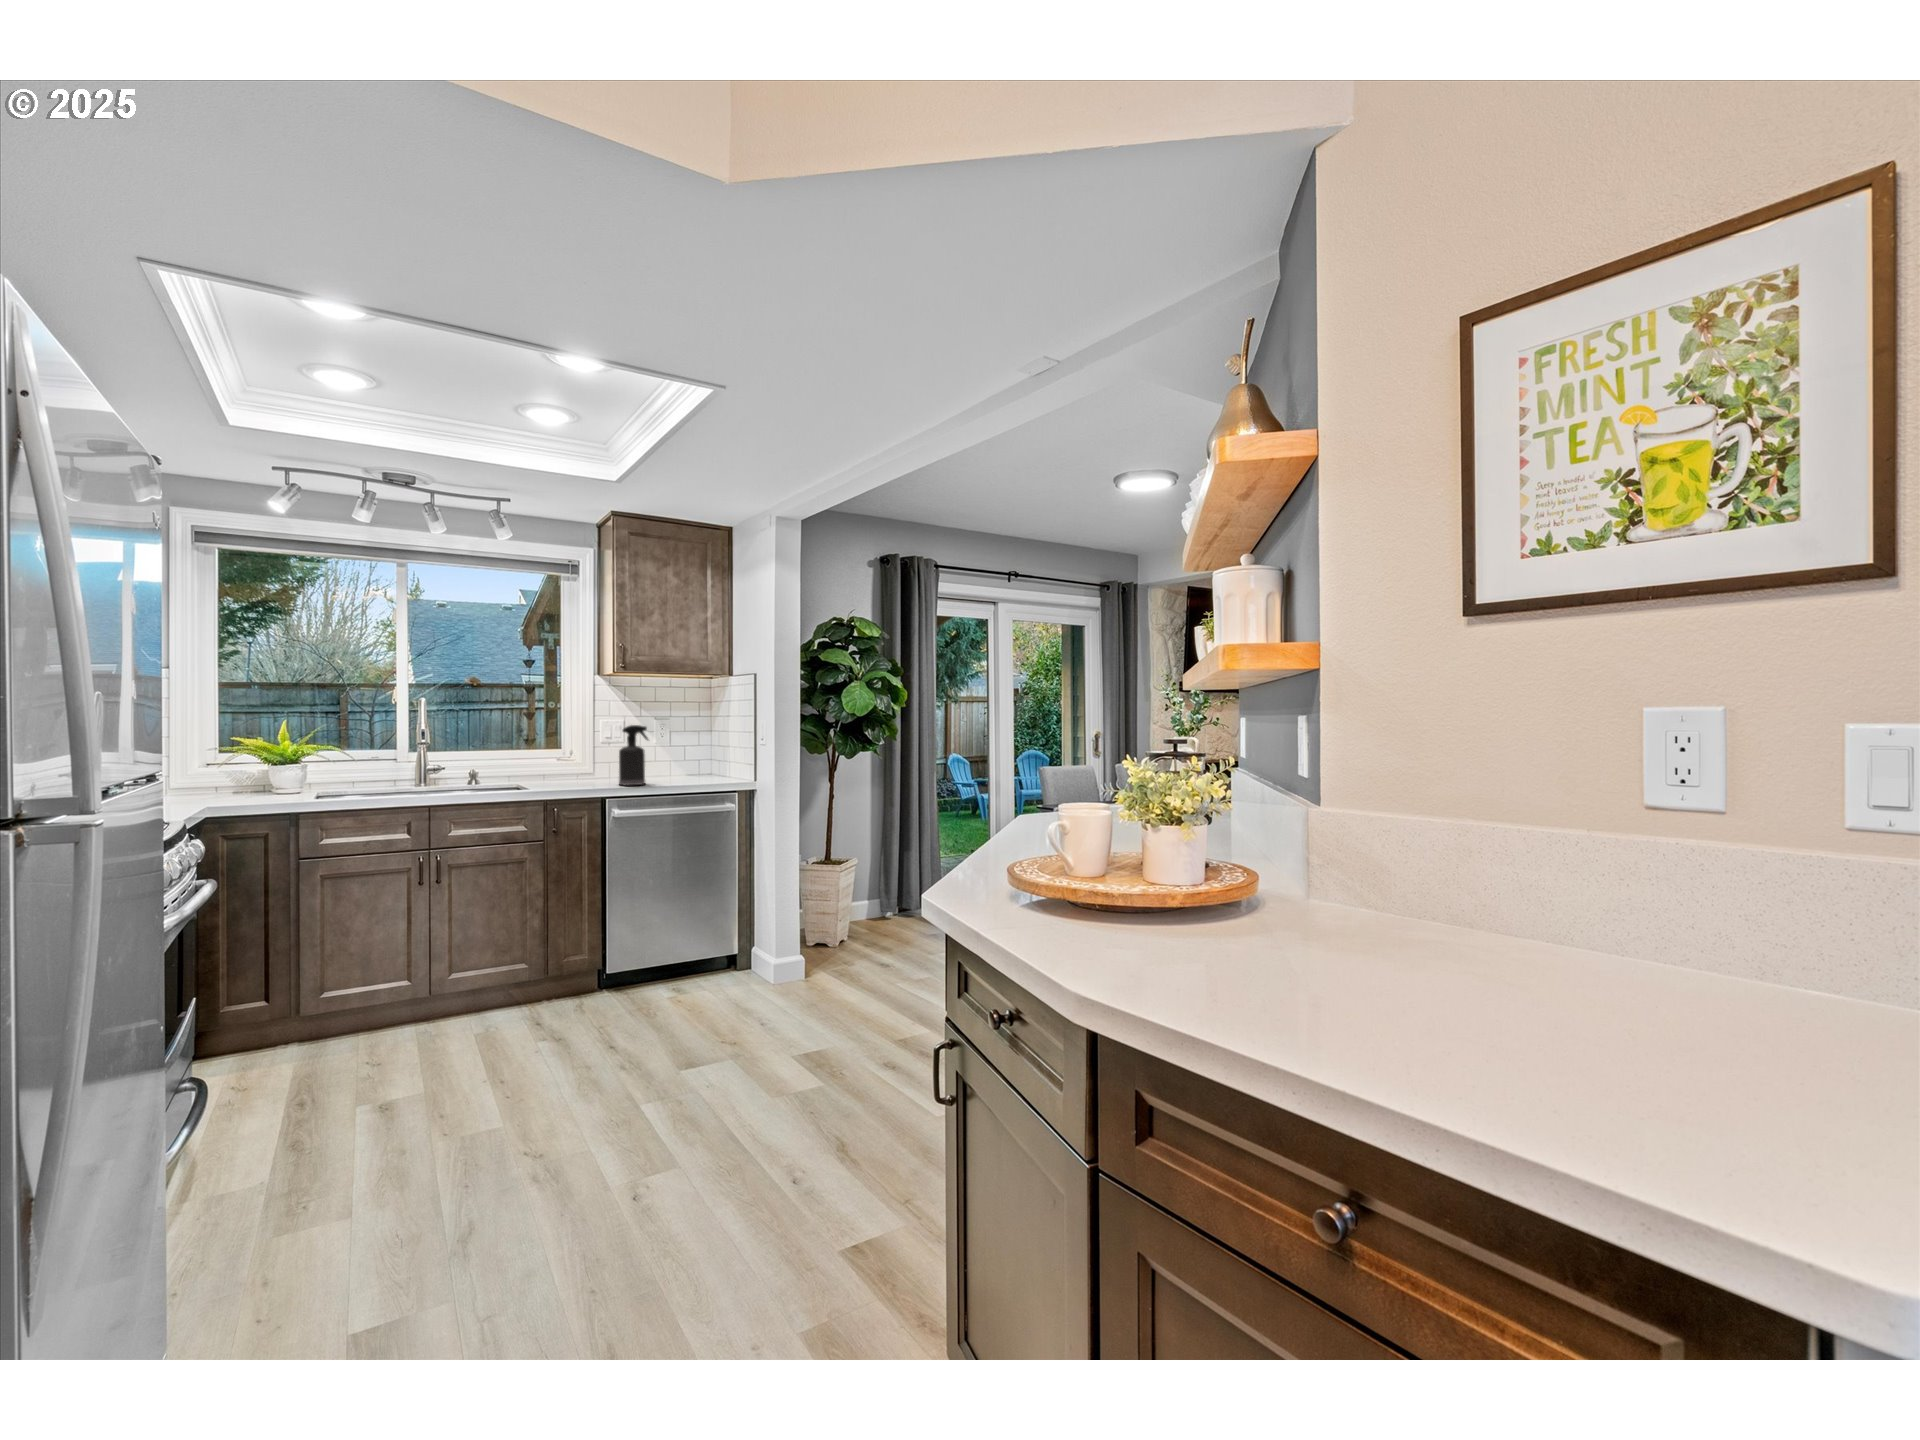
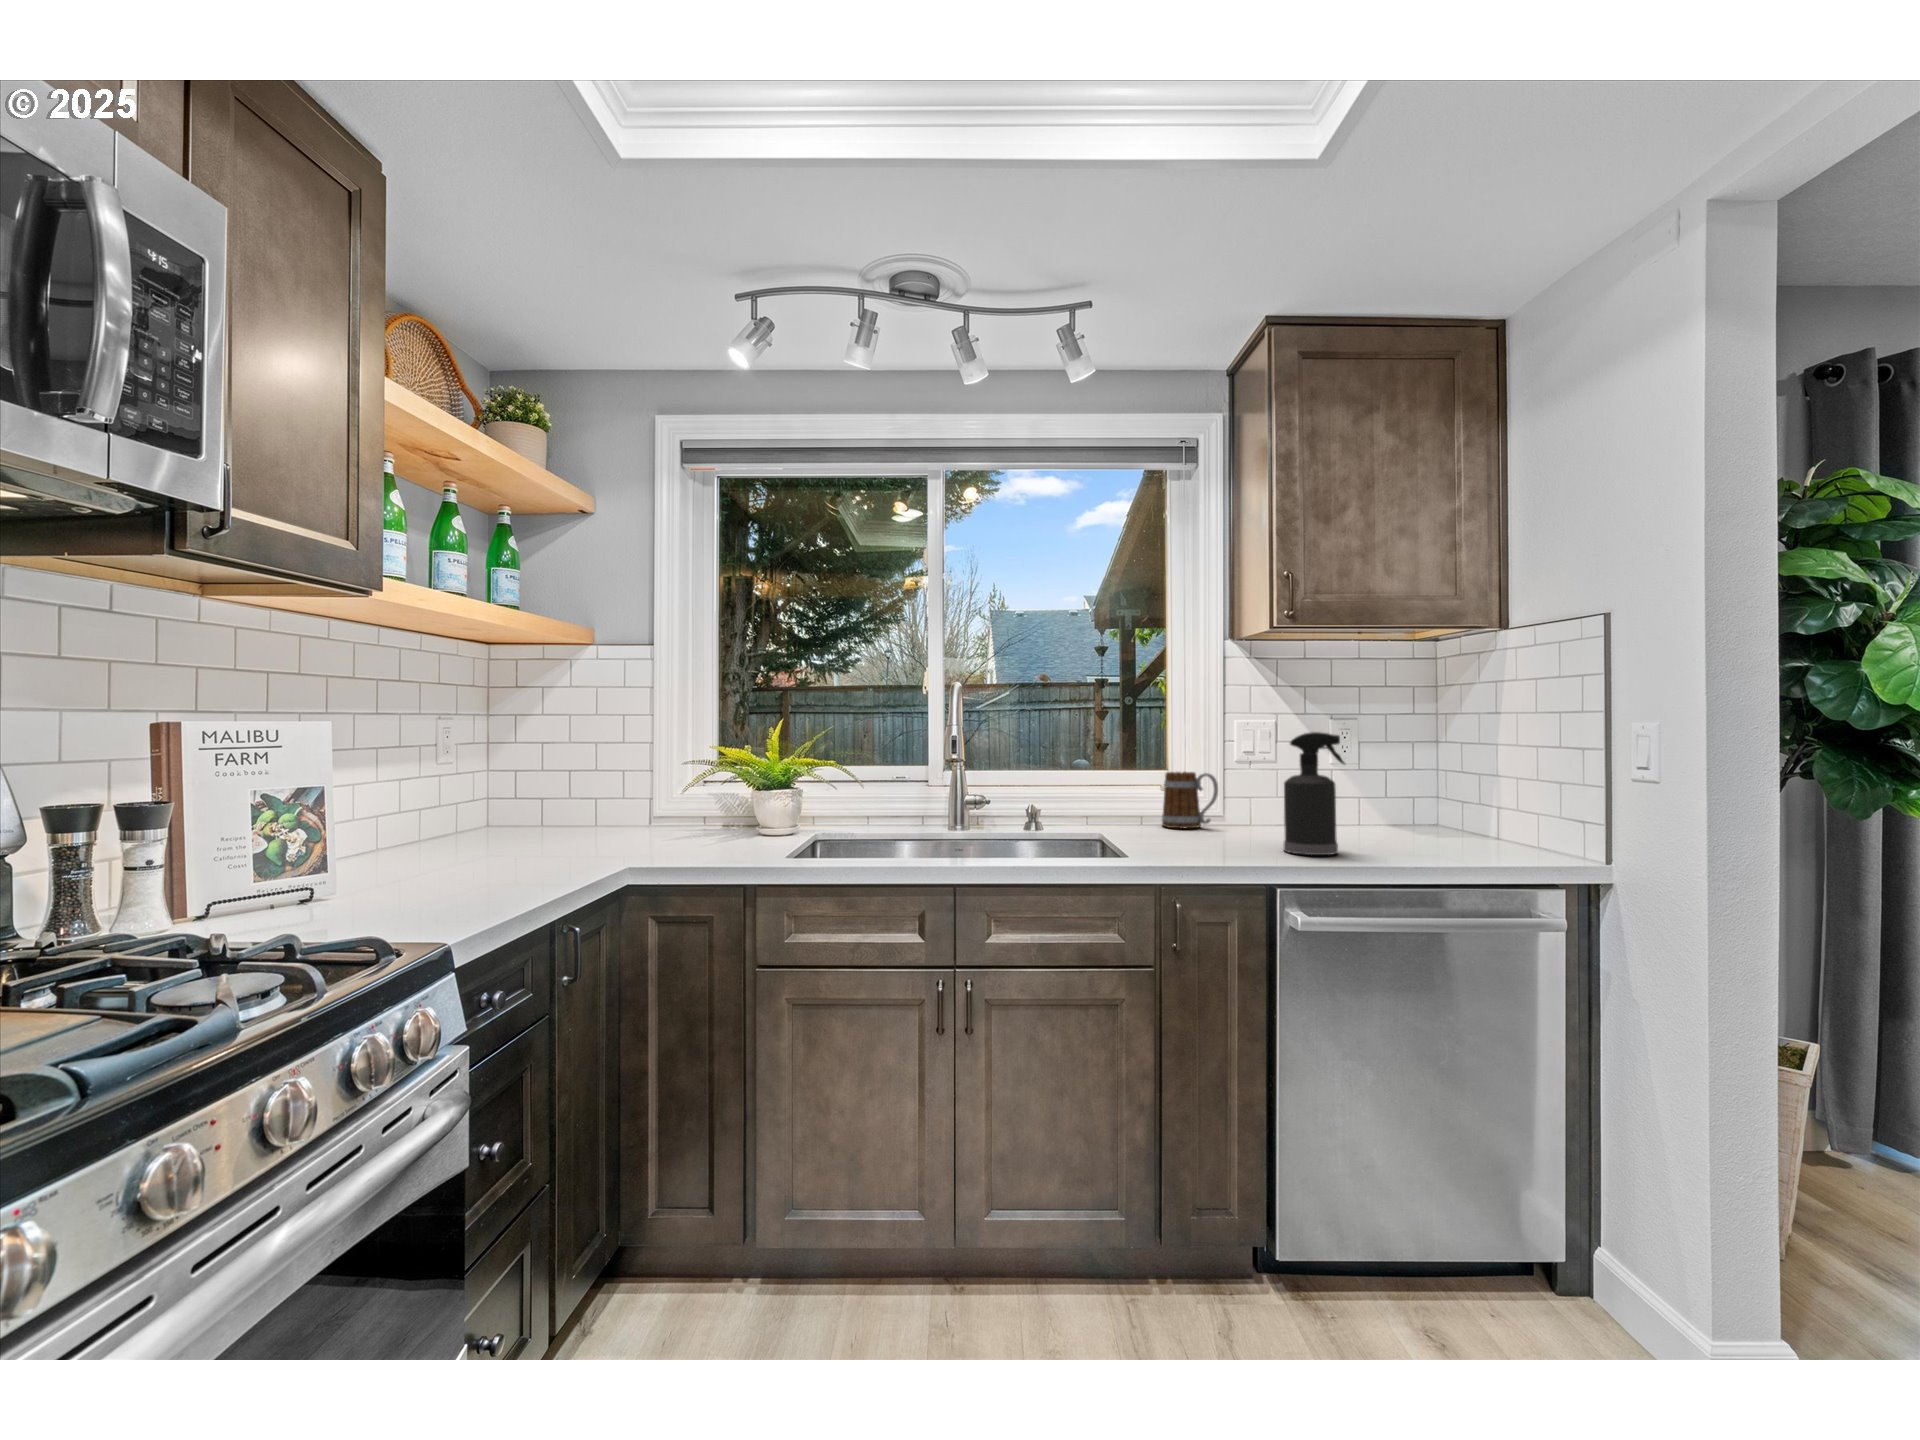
mug: none [558,747,591,778] -> present [1162,772,1218,828]

